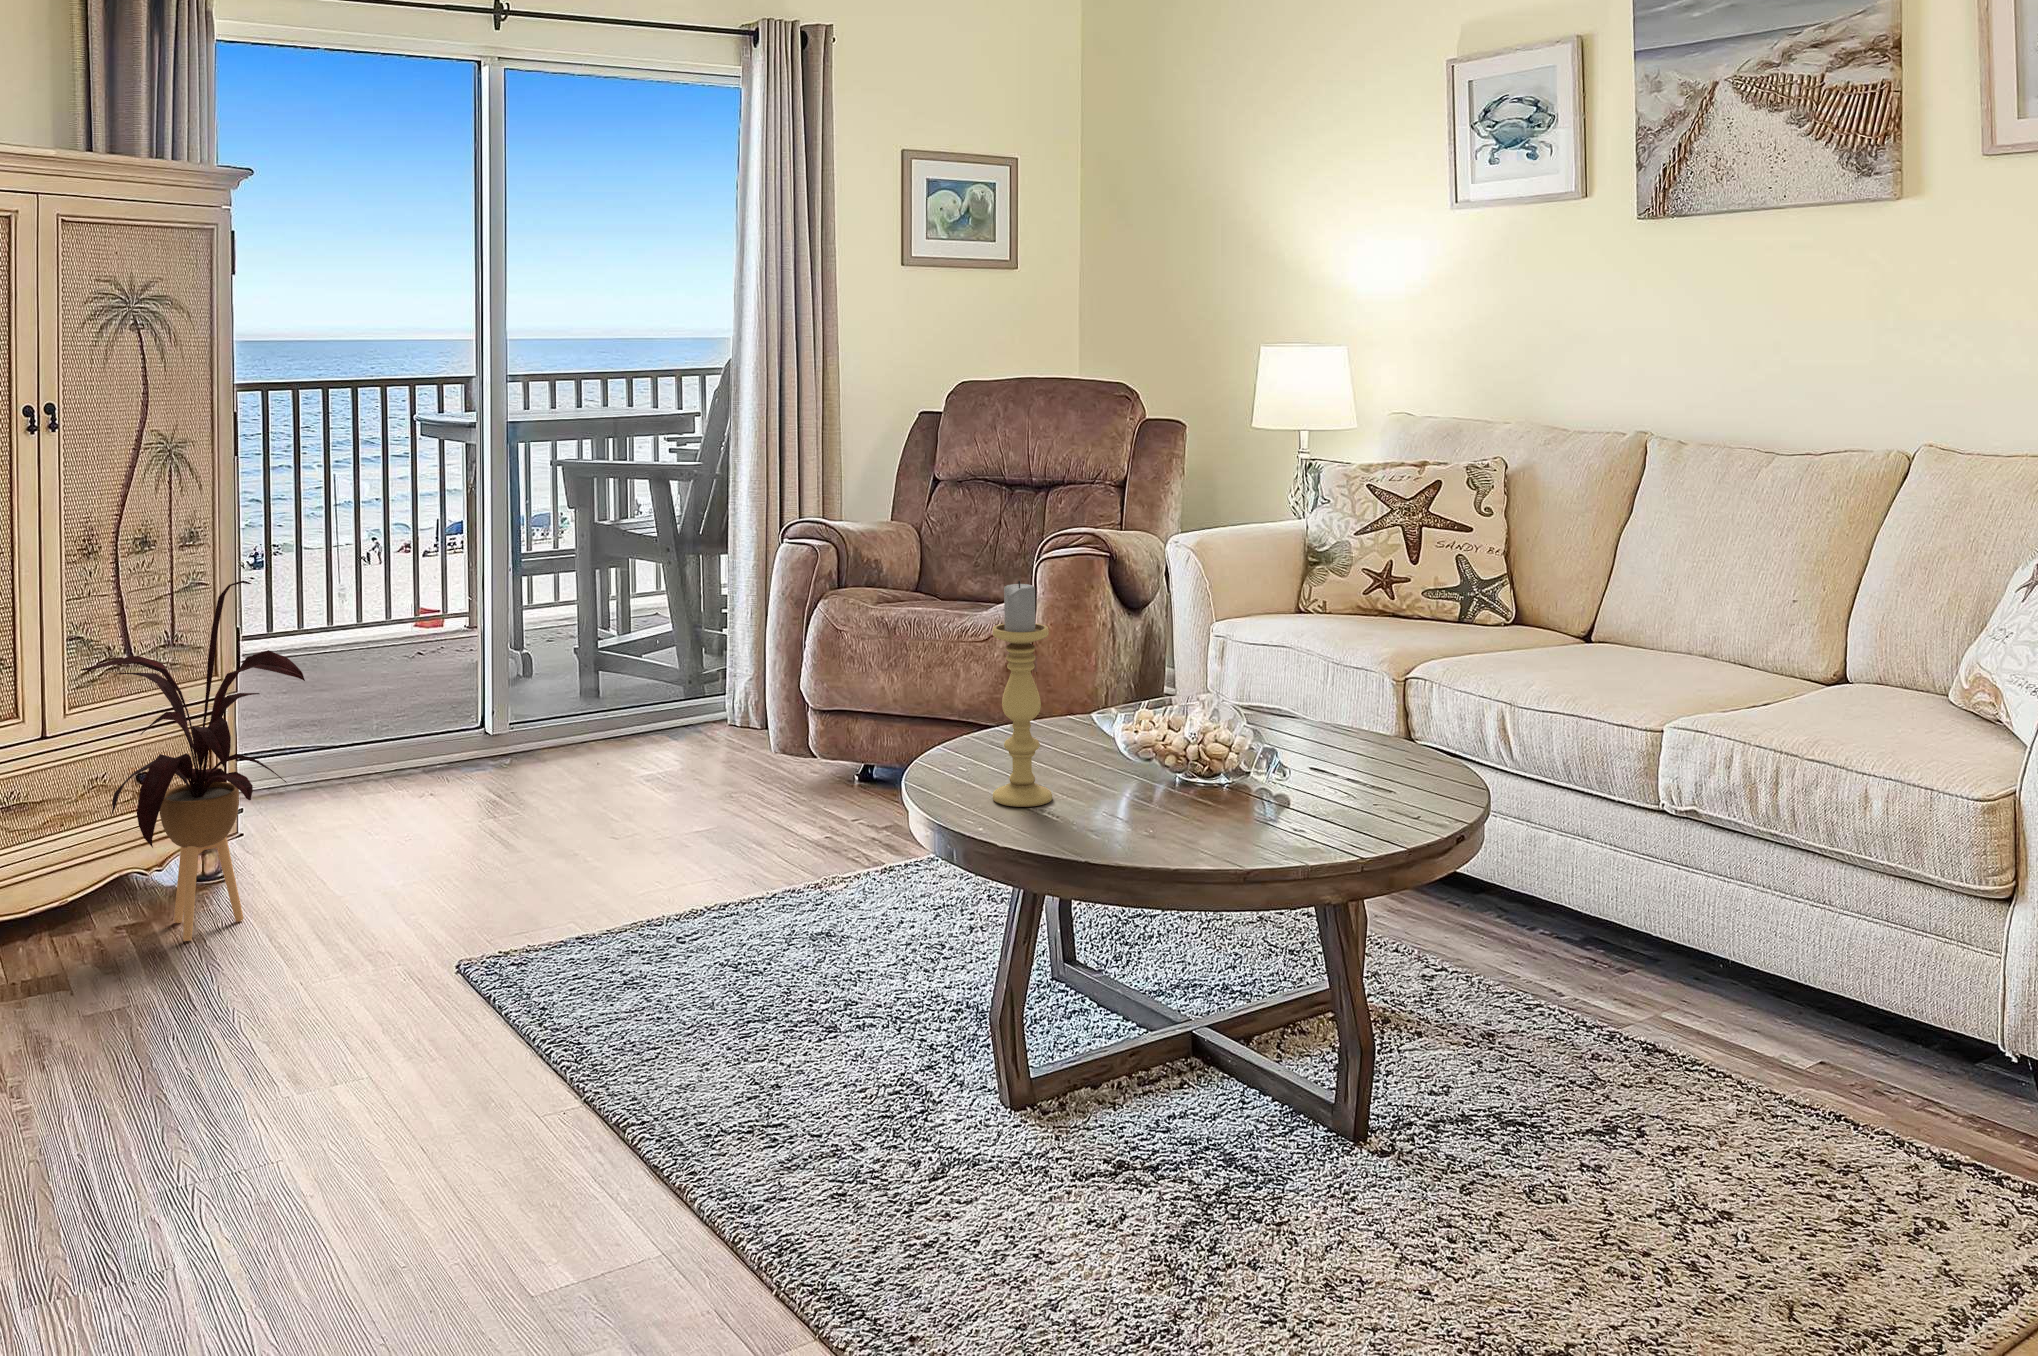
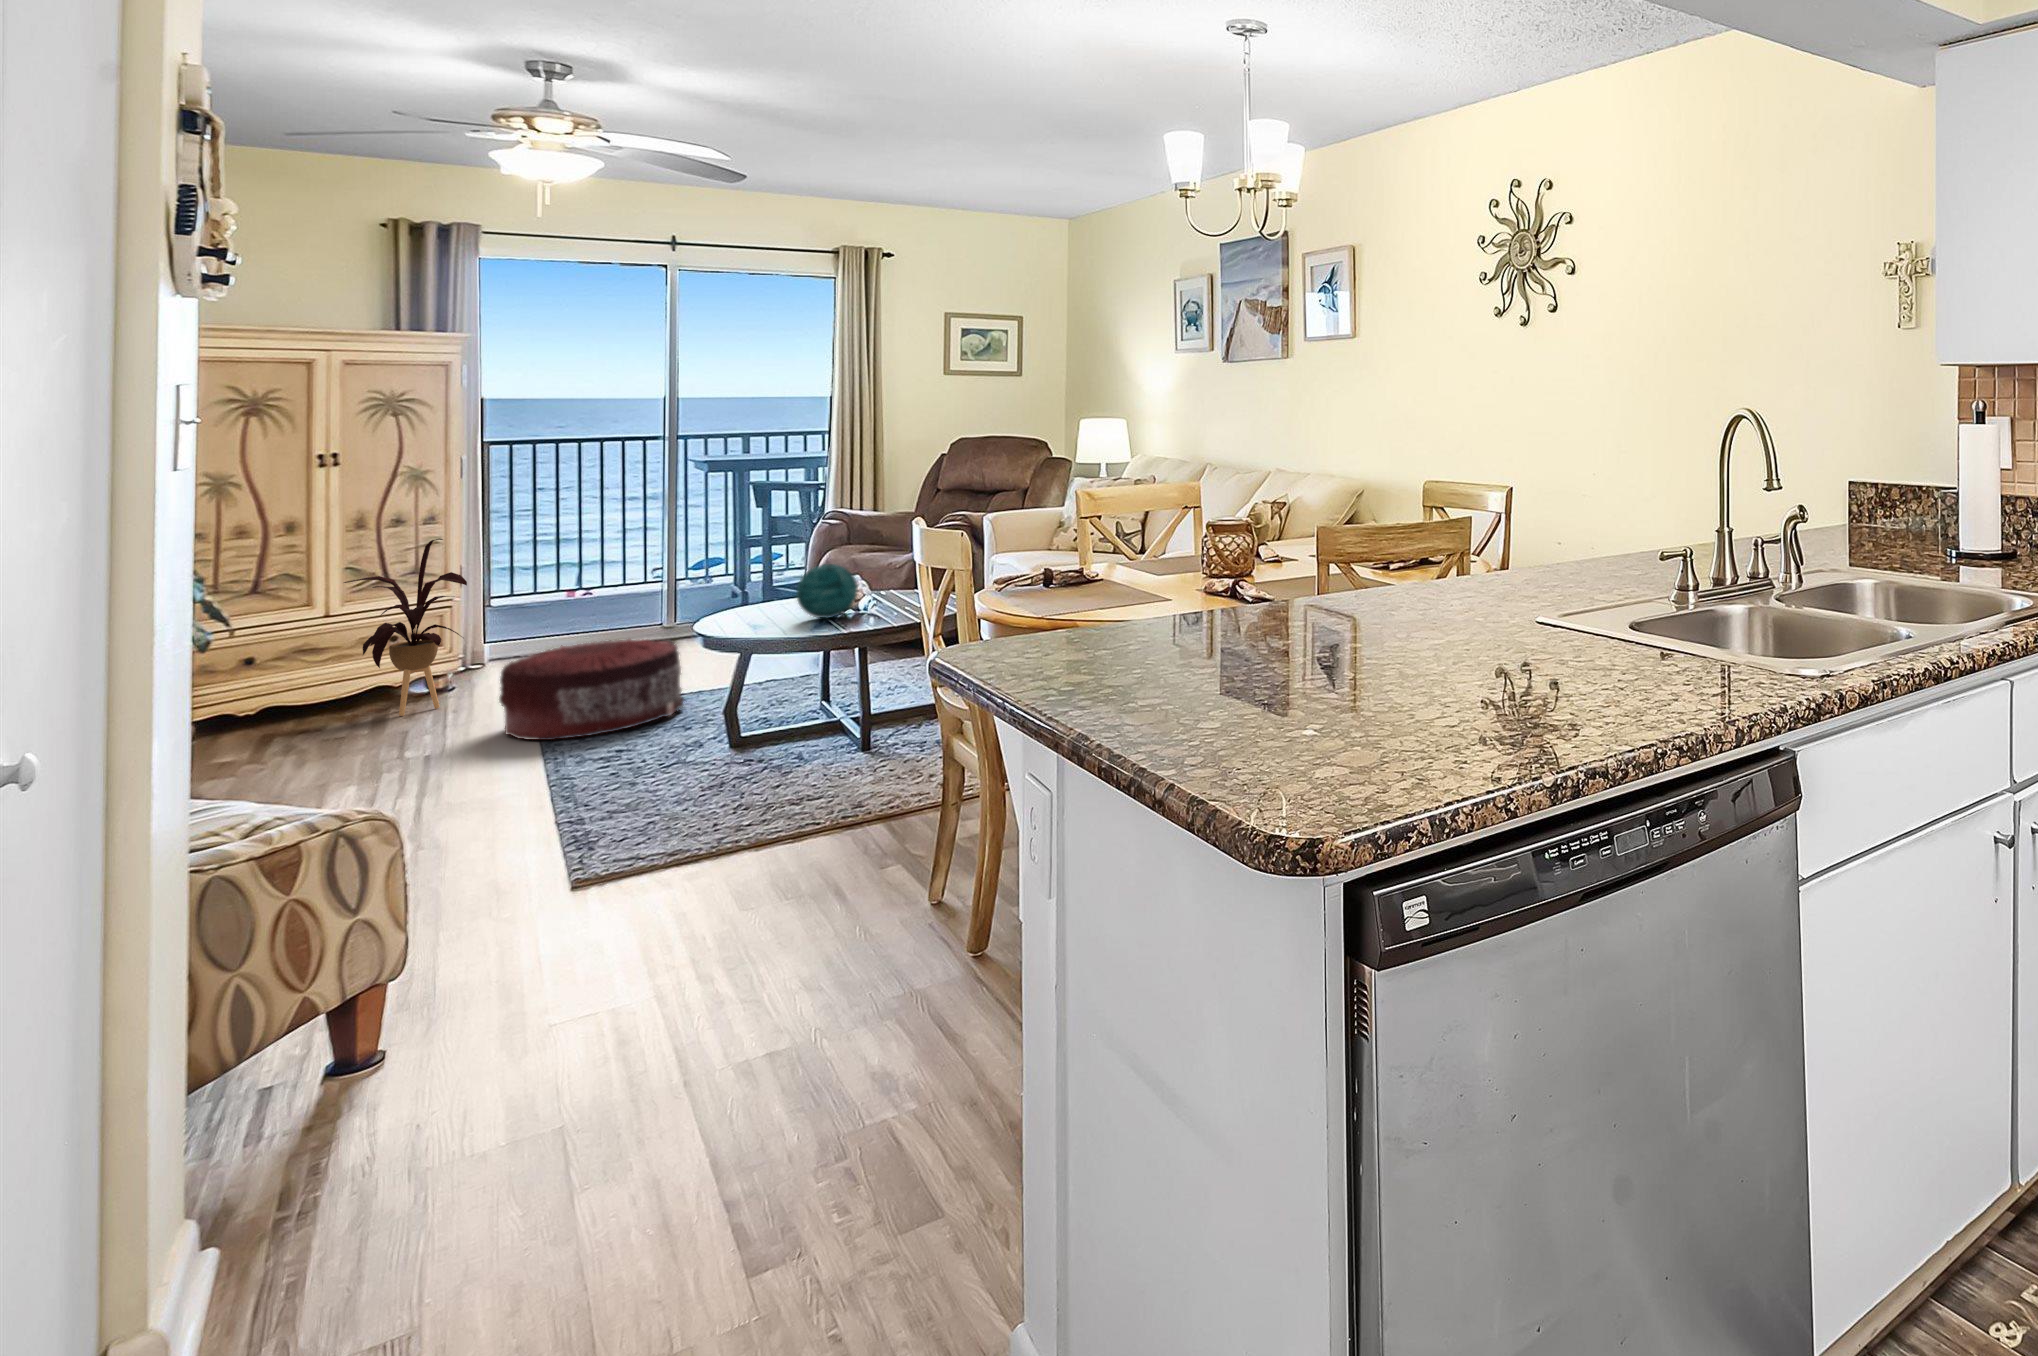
candle holder: present [993,581,1052,807] -> none [747,523,777,618]
decorative orb: none [1139,686,1271,820] -> present [796,564,858,618]
pouf: none [425,796,747,1054] -> present [499,639,684,740]

